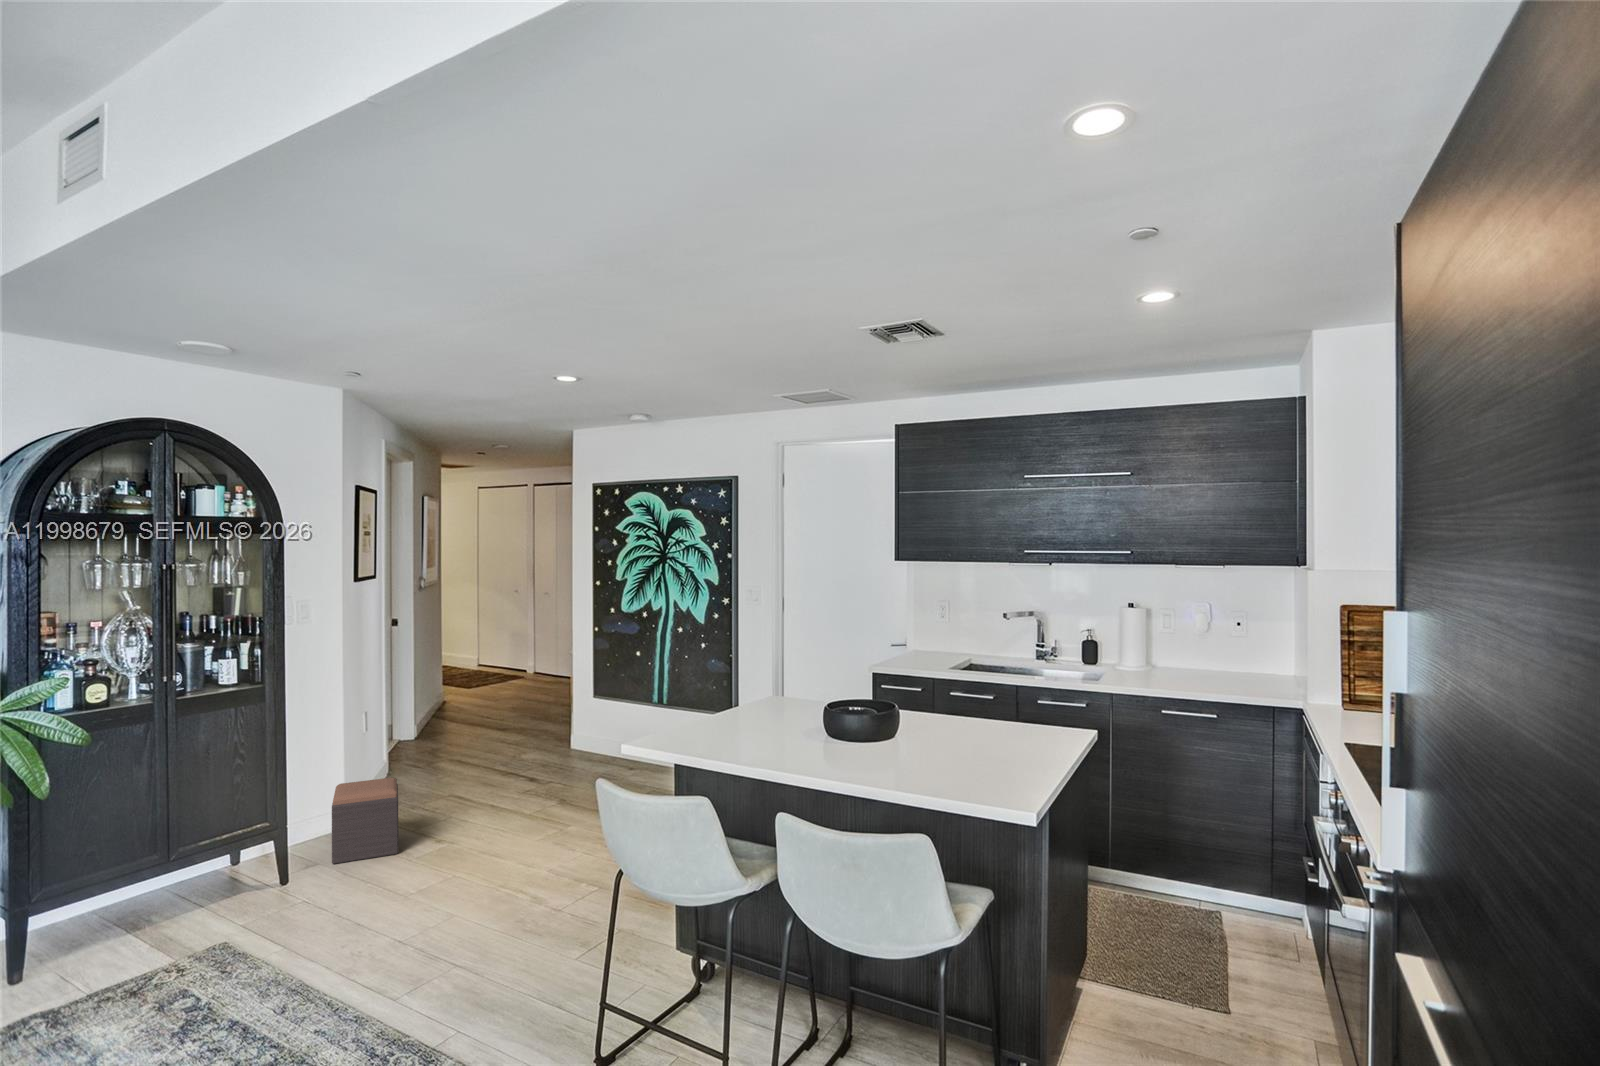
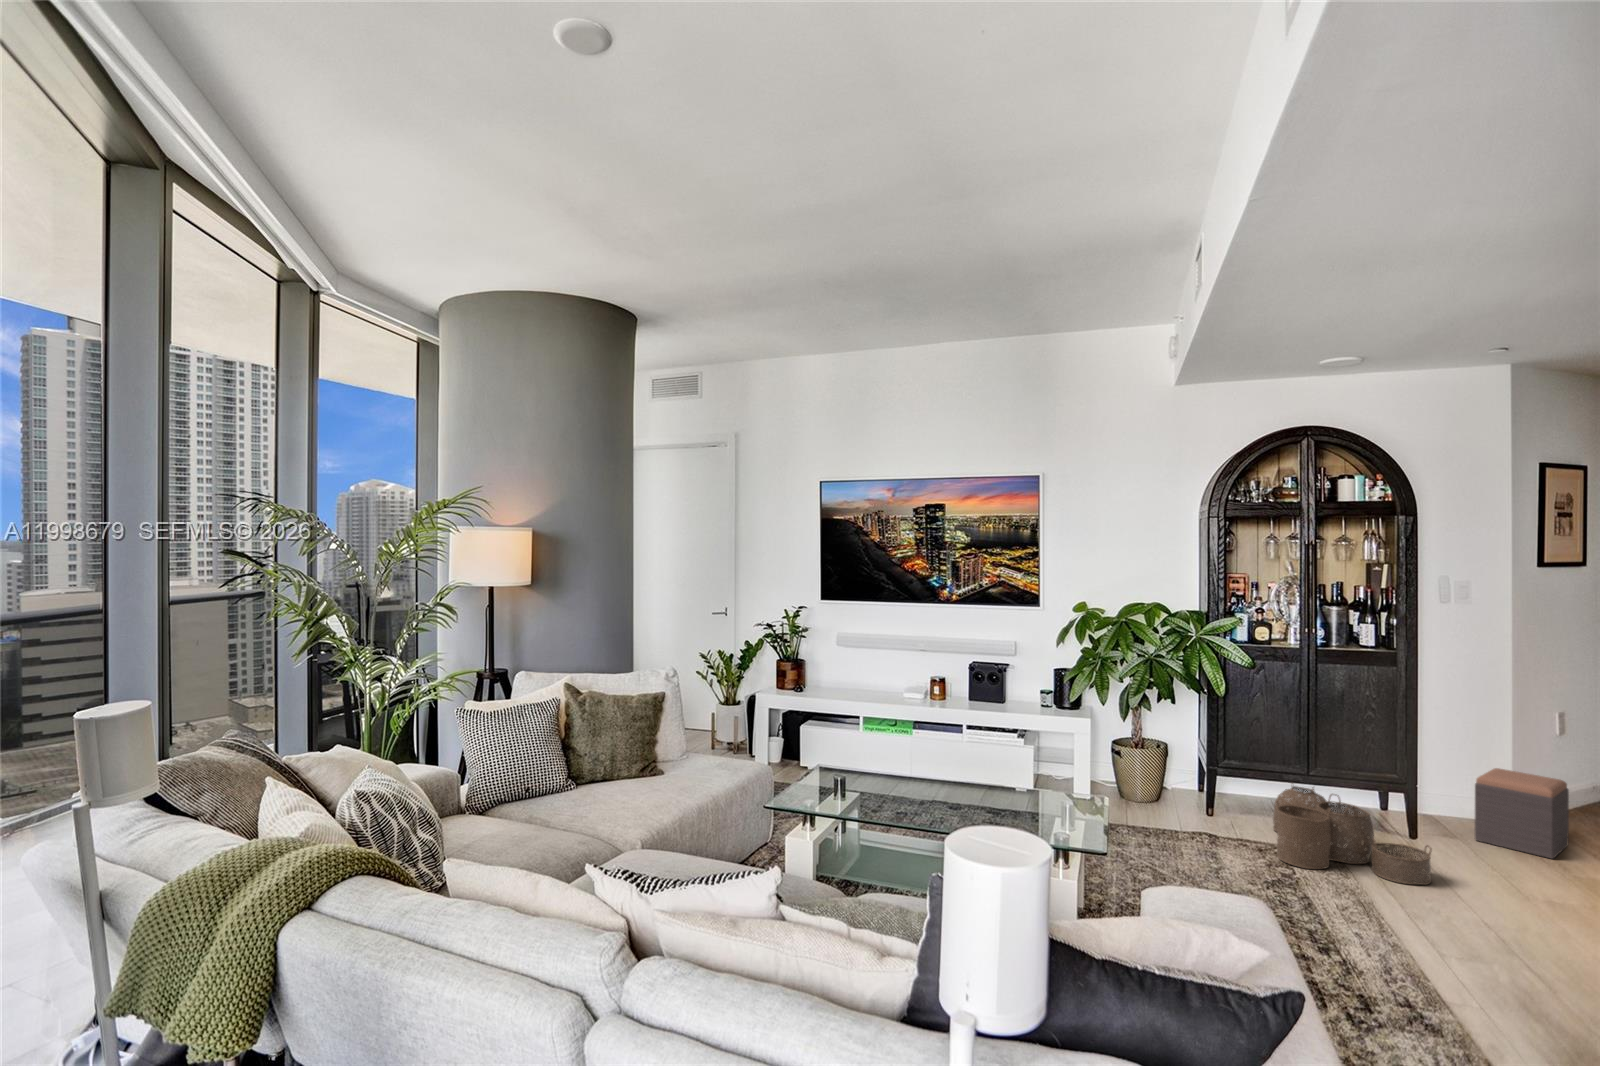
woven basket: none [124,875,333,992] -> present [1273,783,1432,885]

